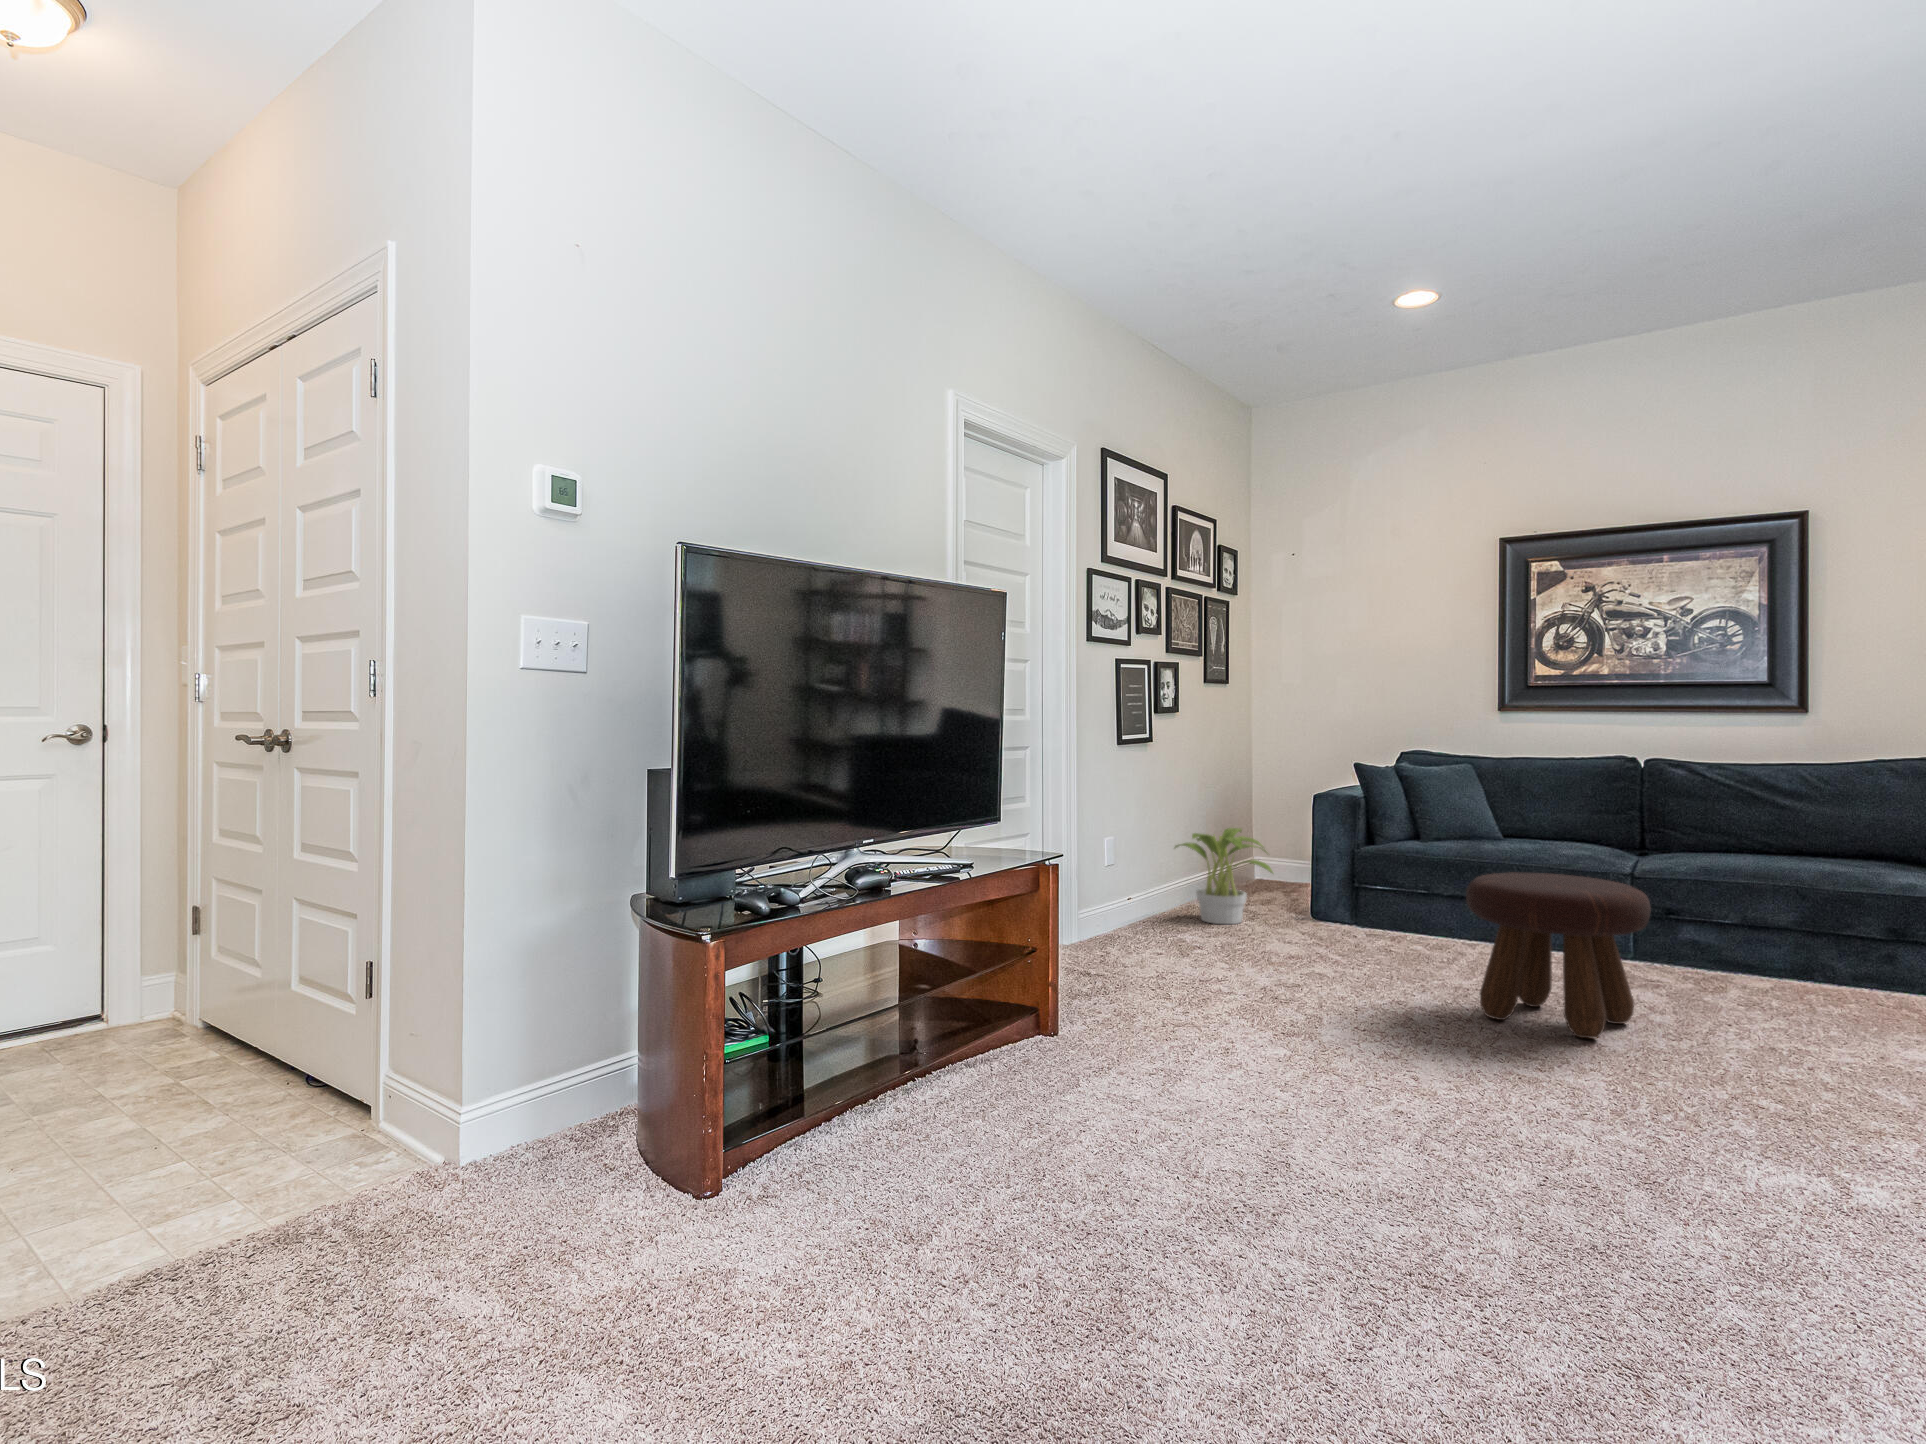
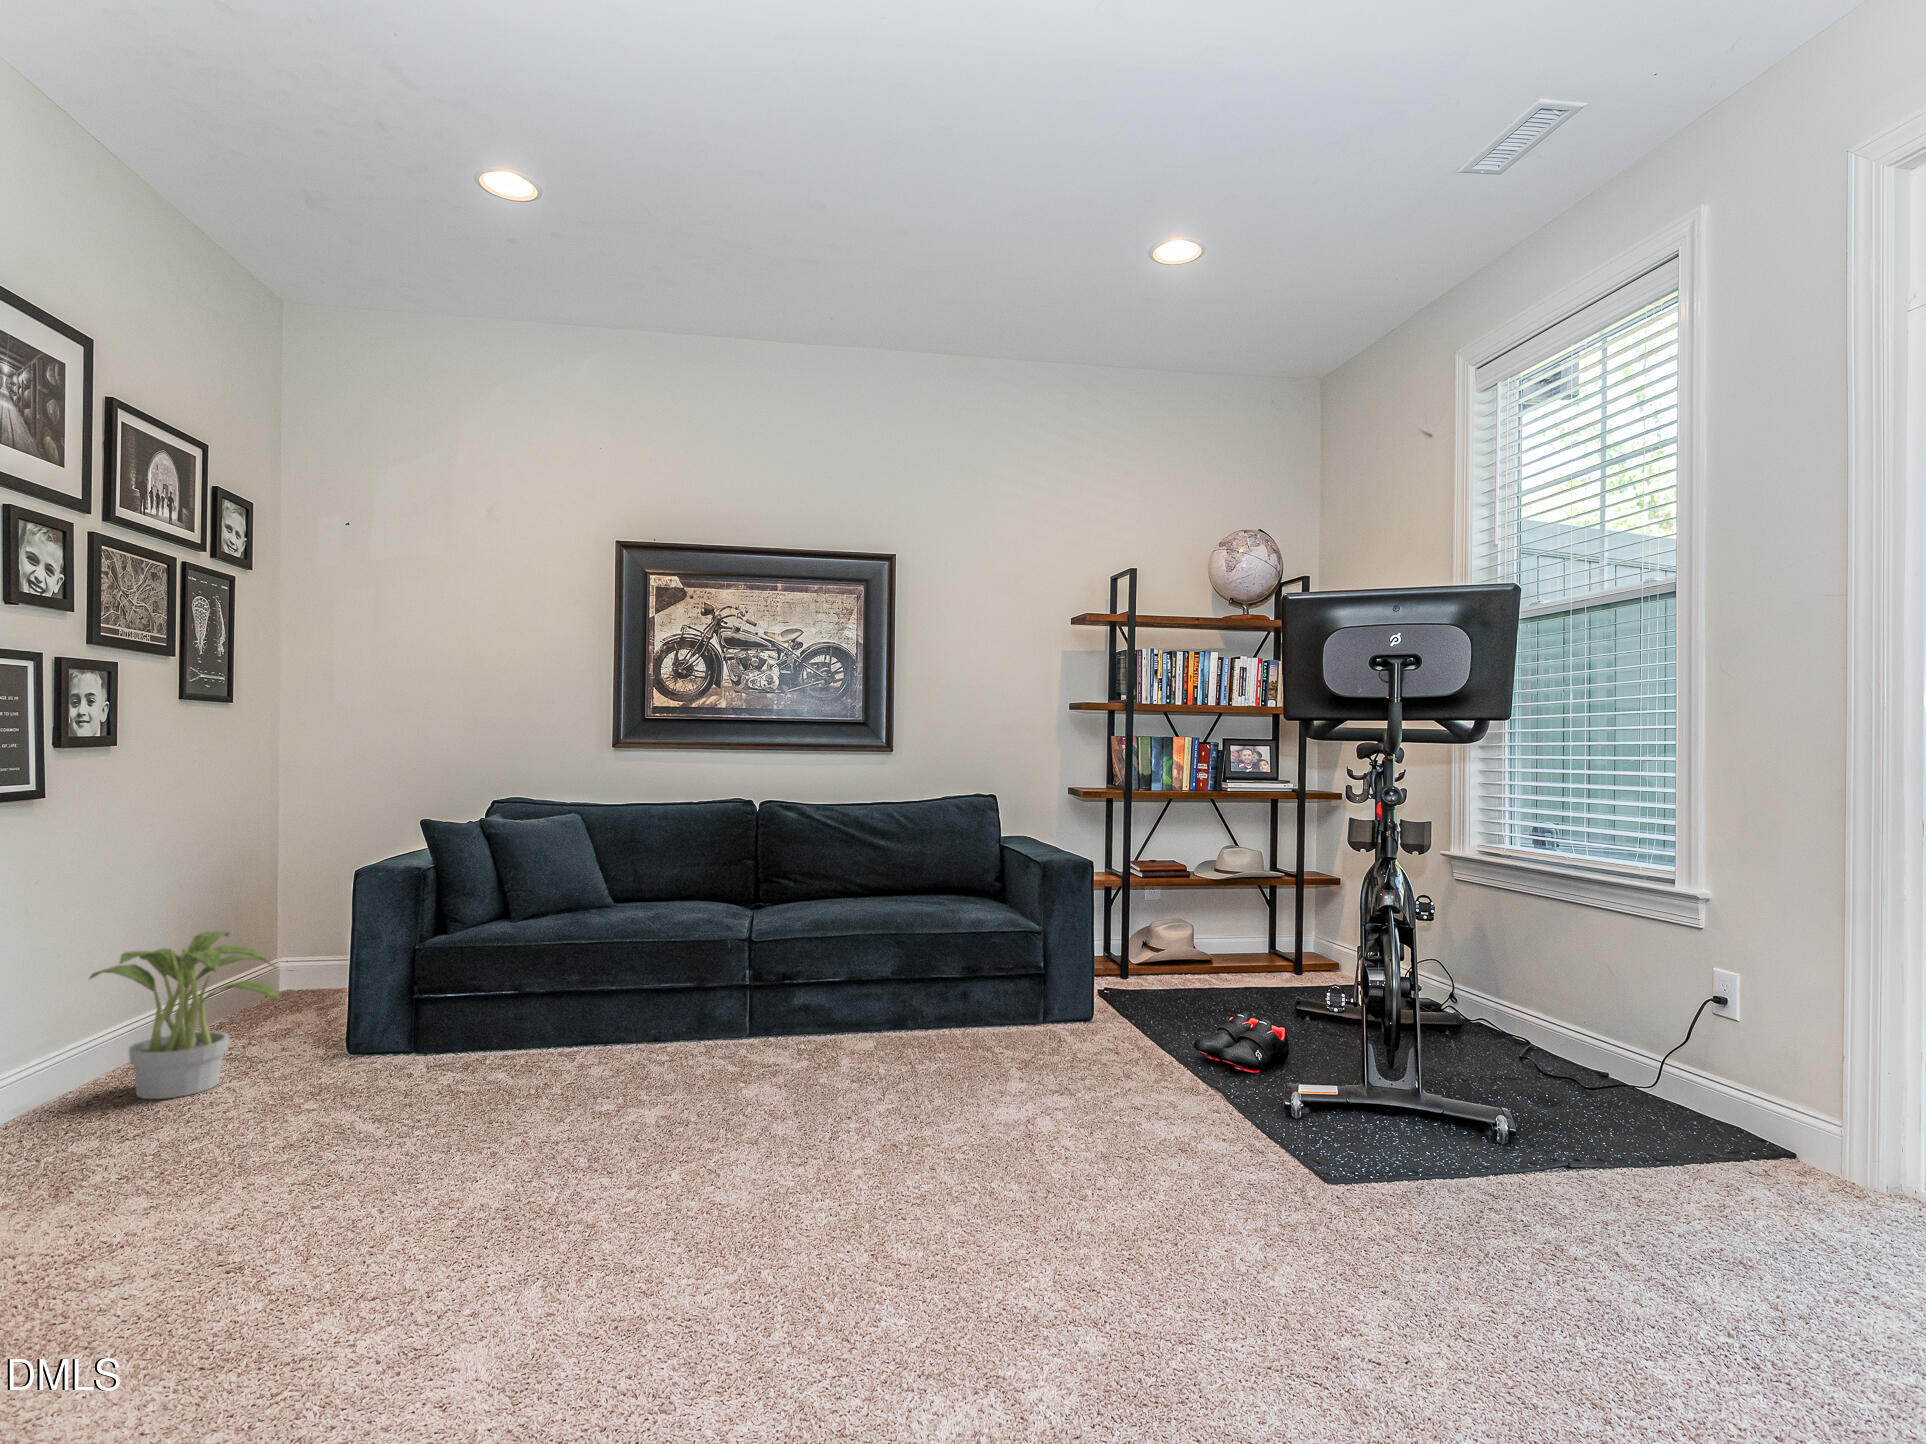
footstool: present [1466,872,1651,1038] -> none [571,963,794,1195]

